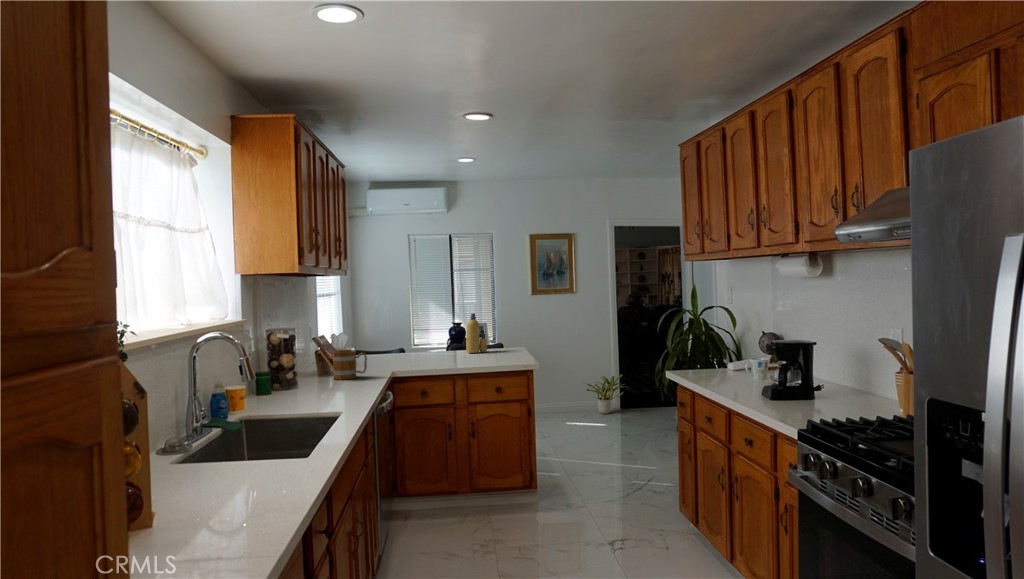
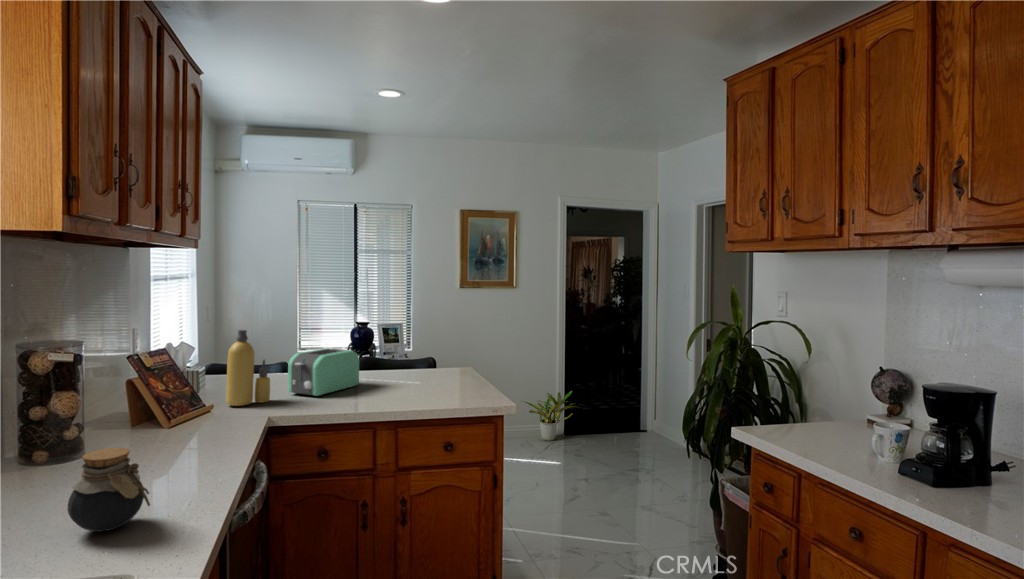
bottle: present [466,313,487,353] -> present [226,330,270,406]
toaster: none [401,335,445,363] -> present [288,348,359,396]
mug: present [333,350,367,380] -> none [157,383,225,442]
jar: none [308,367,340,402] -> present [67,448,150,532]

